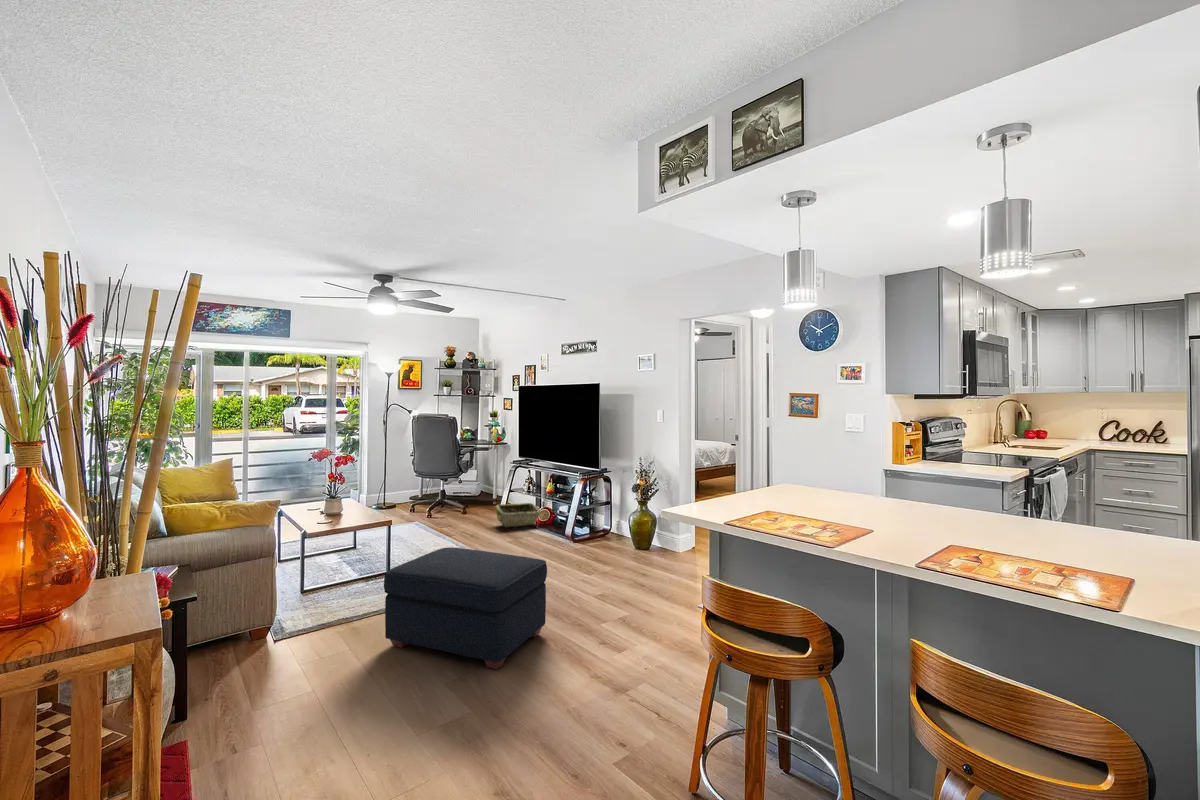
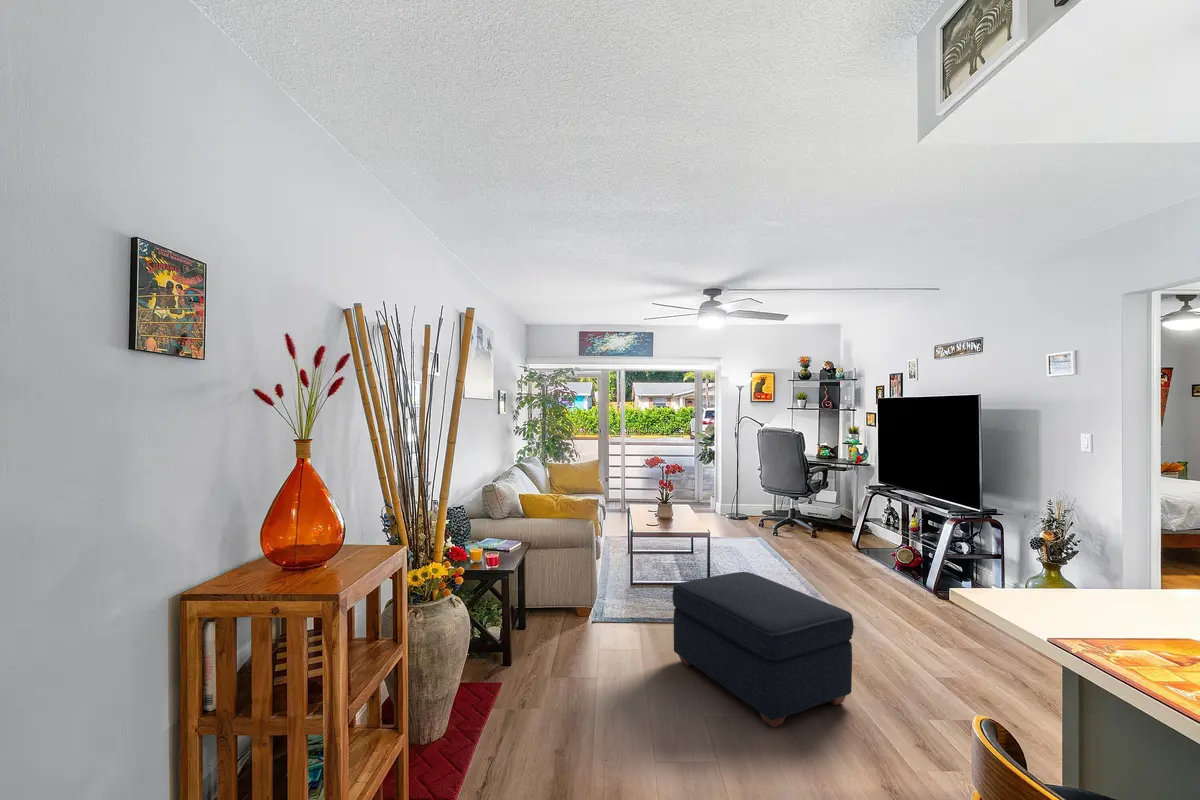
woven basket: present [496,503,541,527] -> none [842,534,900,564]

